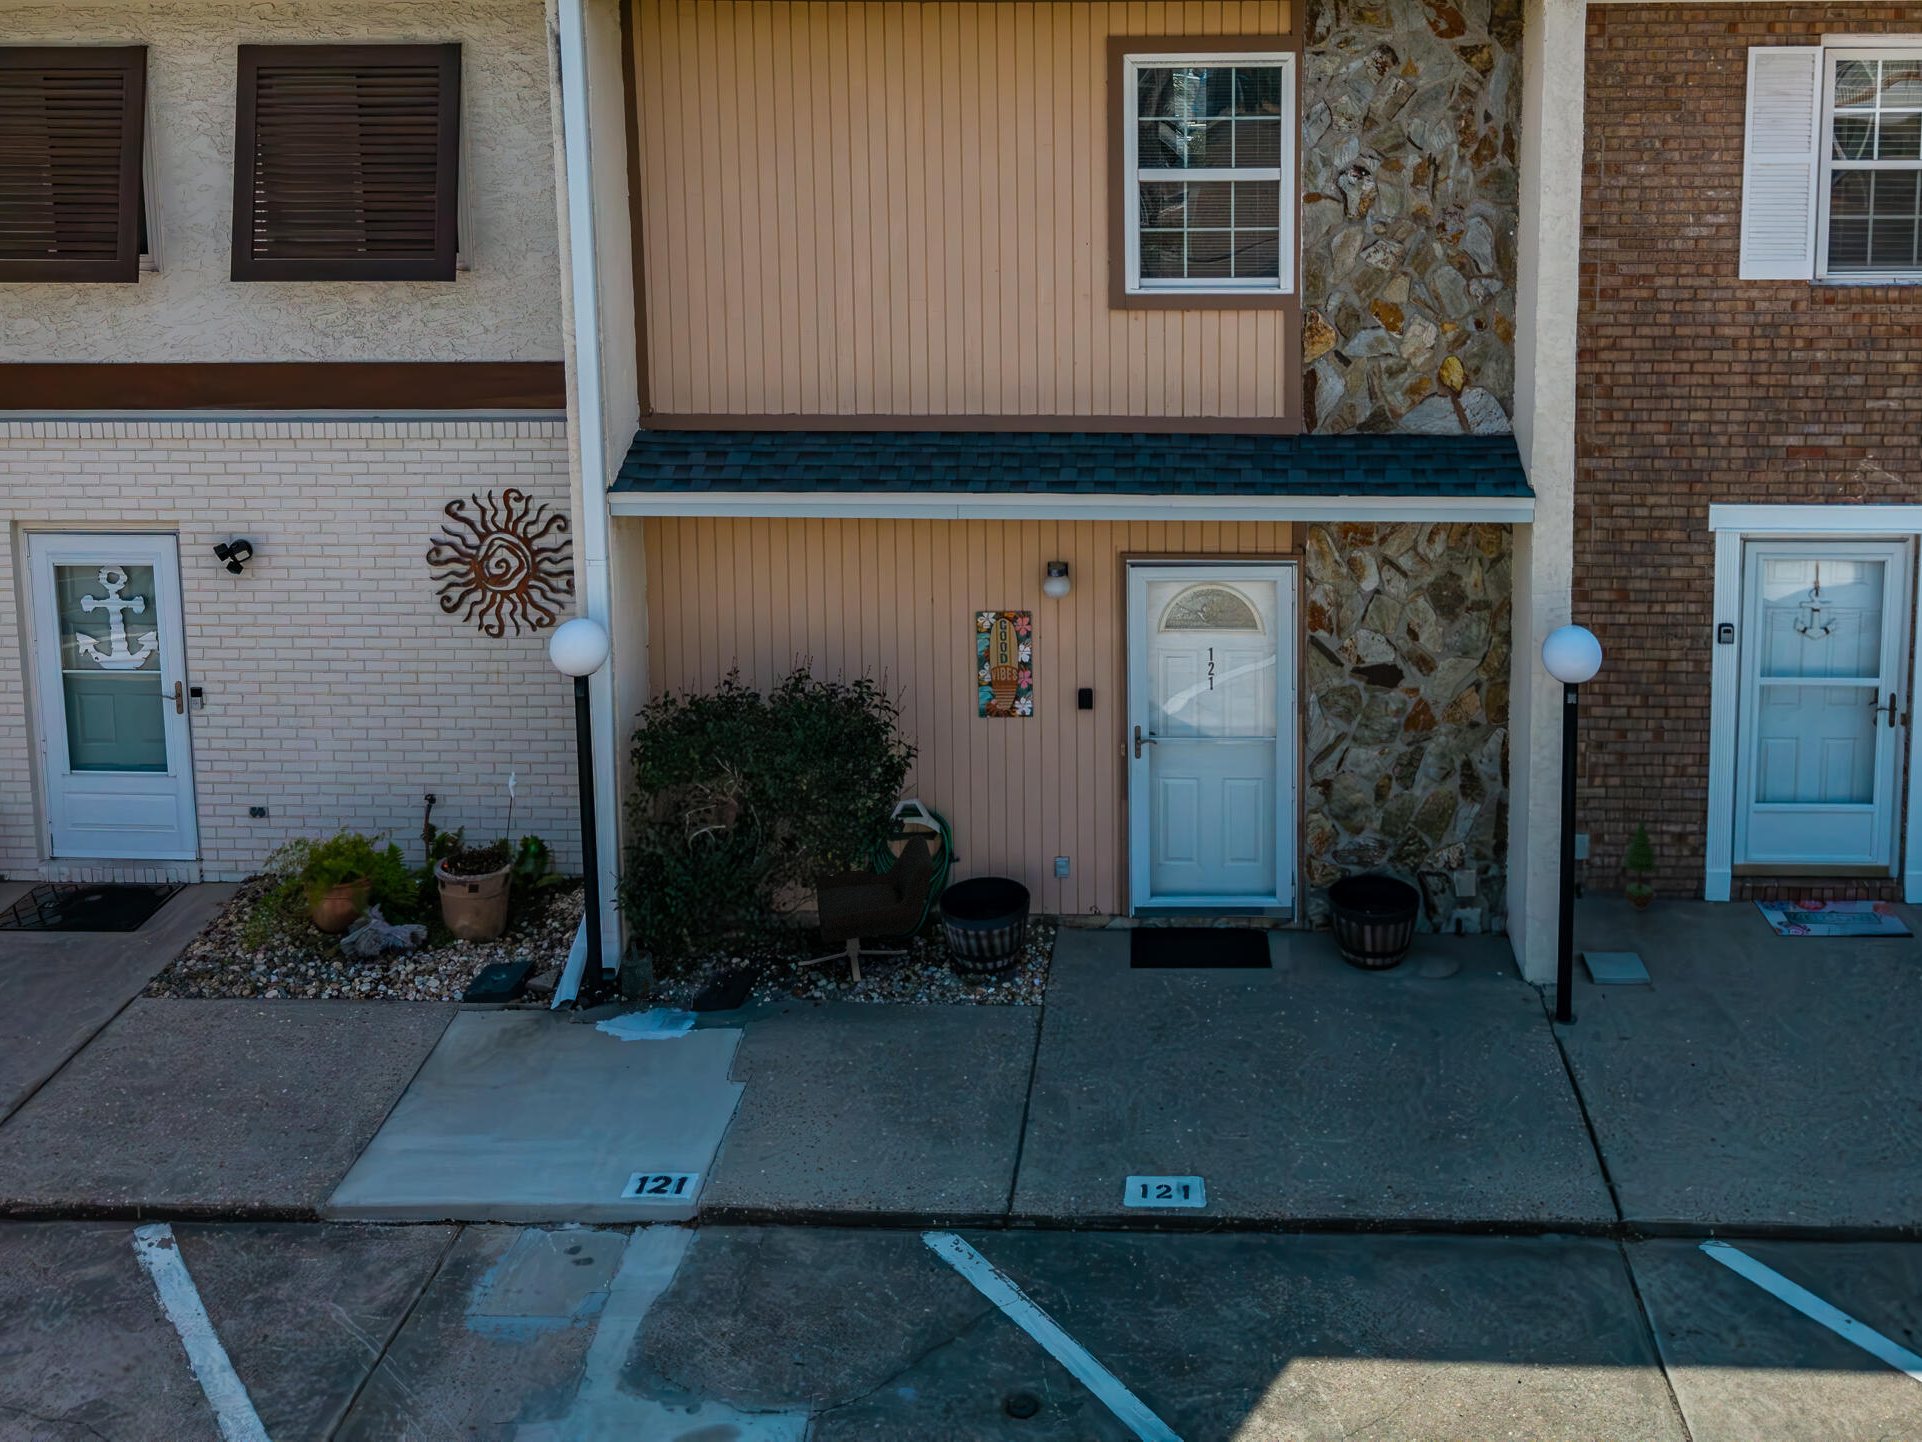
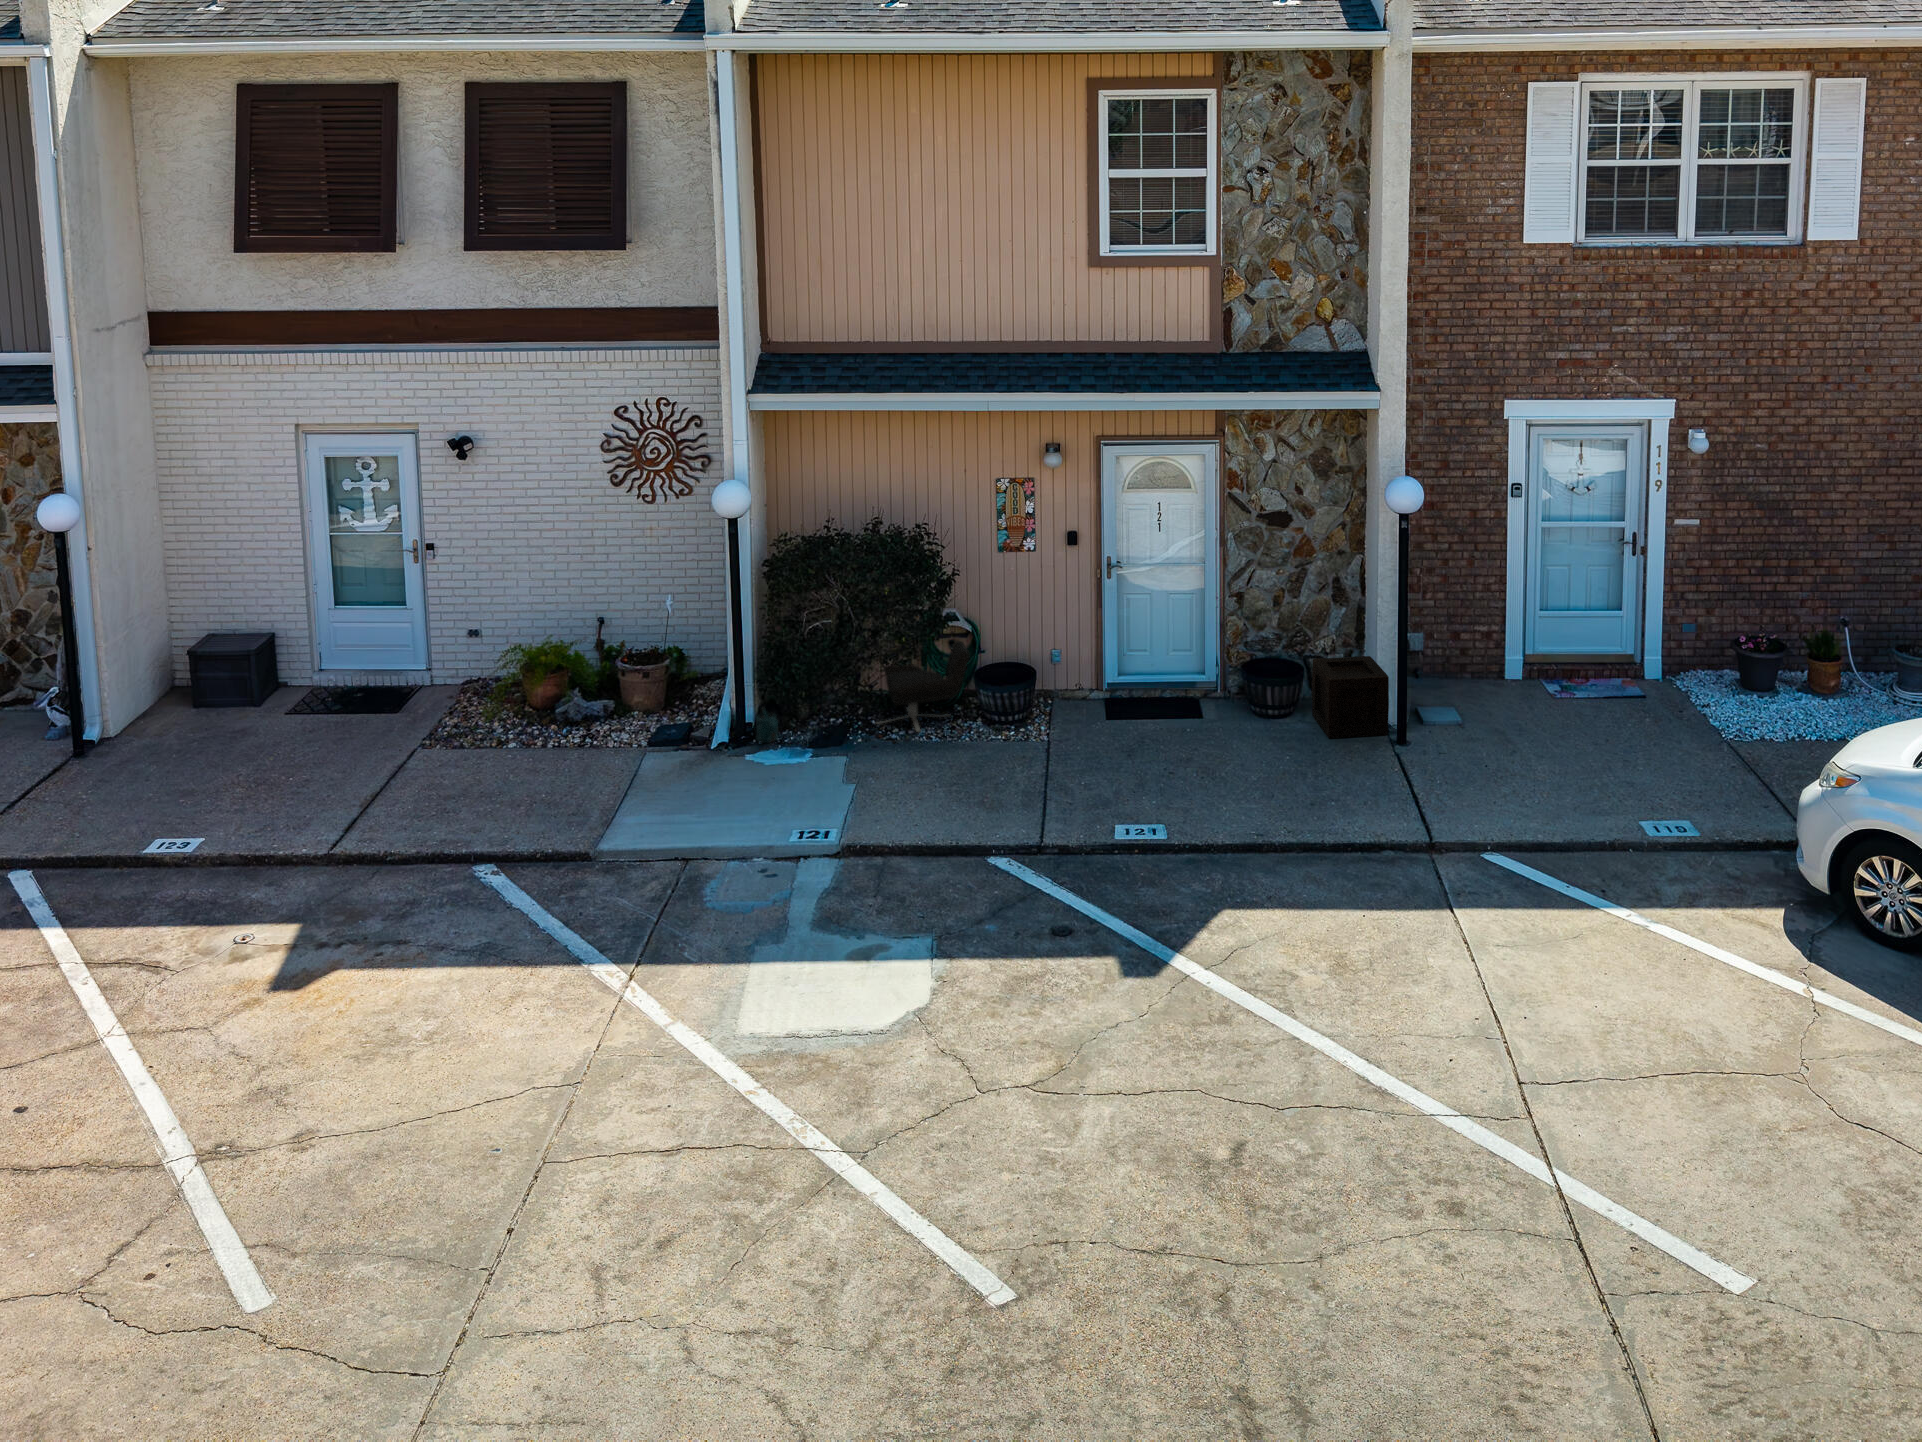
potted tree: present [1623,819,1658,911] -> none [1446,619,1472,685]
wooden crate: none [1429,877,1544,1006] -> present [1312,656,1389,738]

